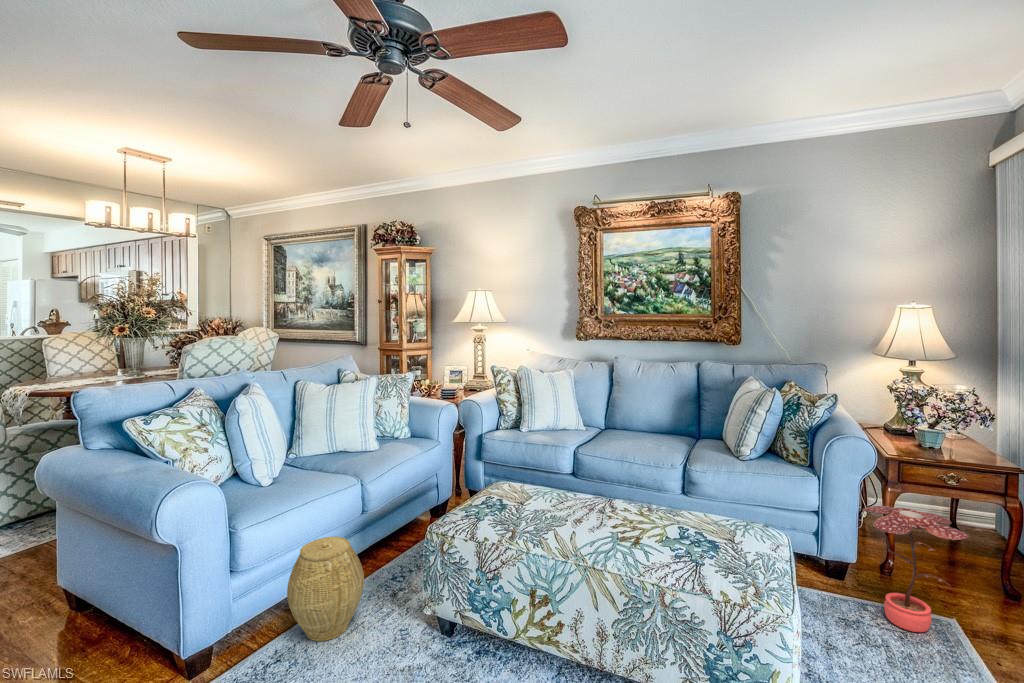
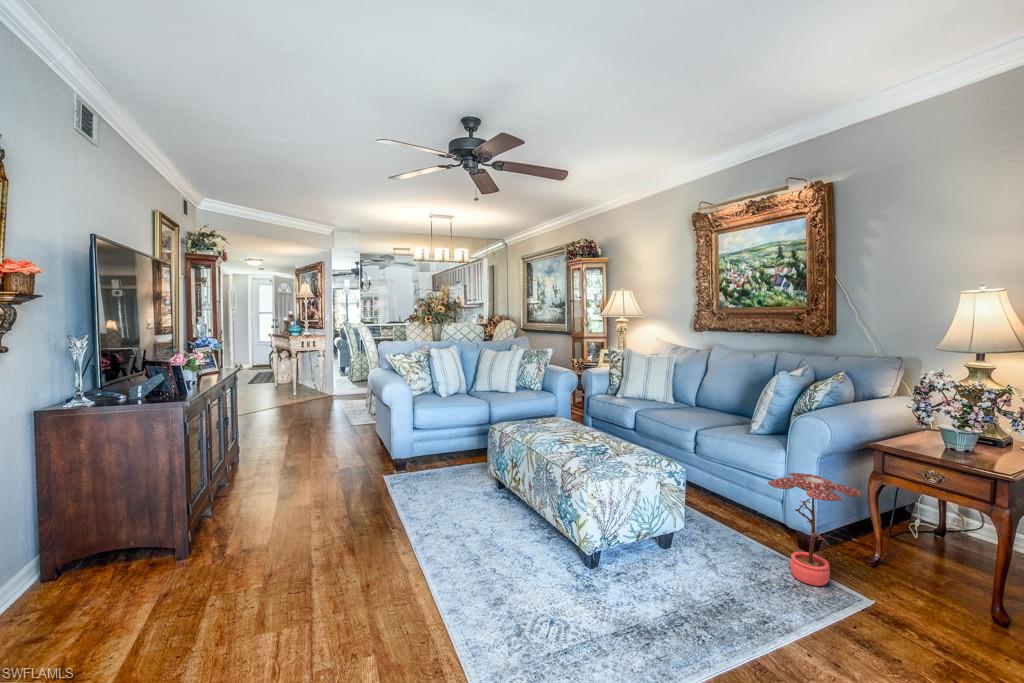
woven basket: present [287,536,364,641] -> none [429,424,466,472]

